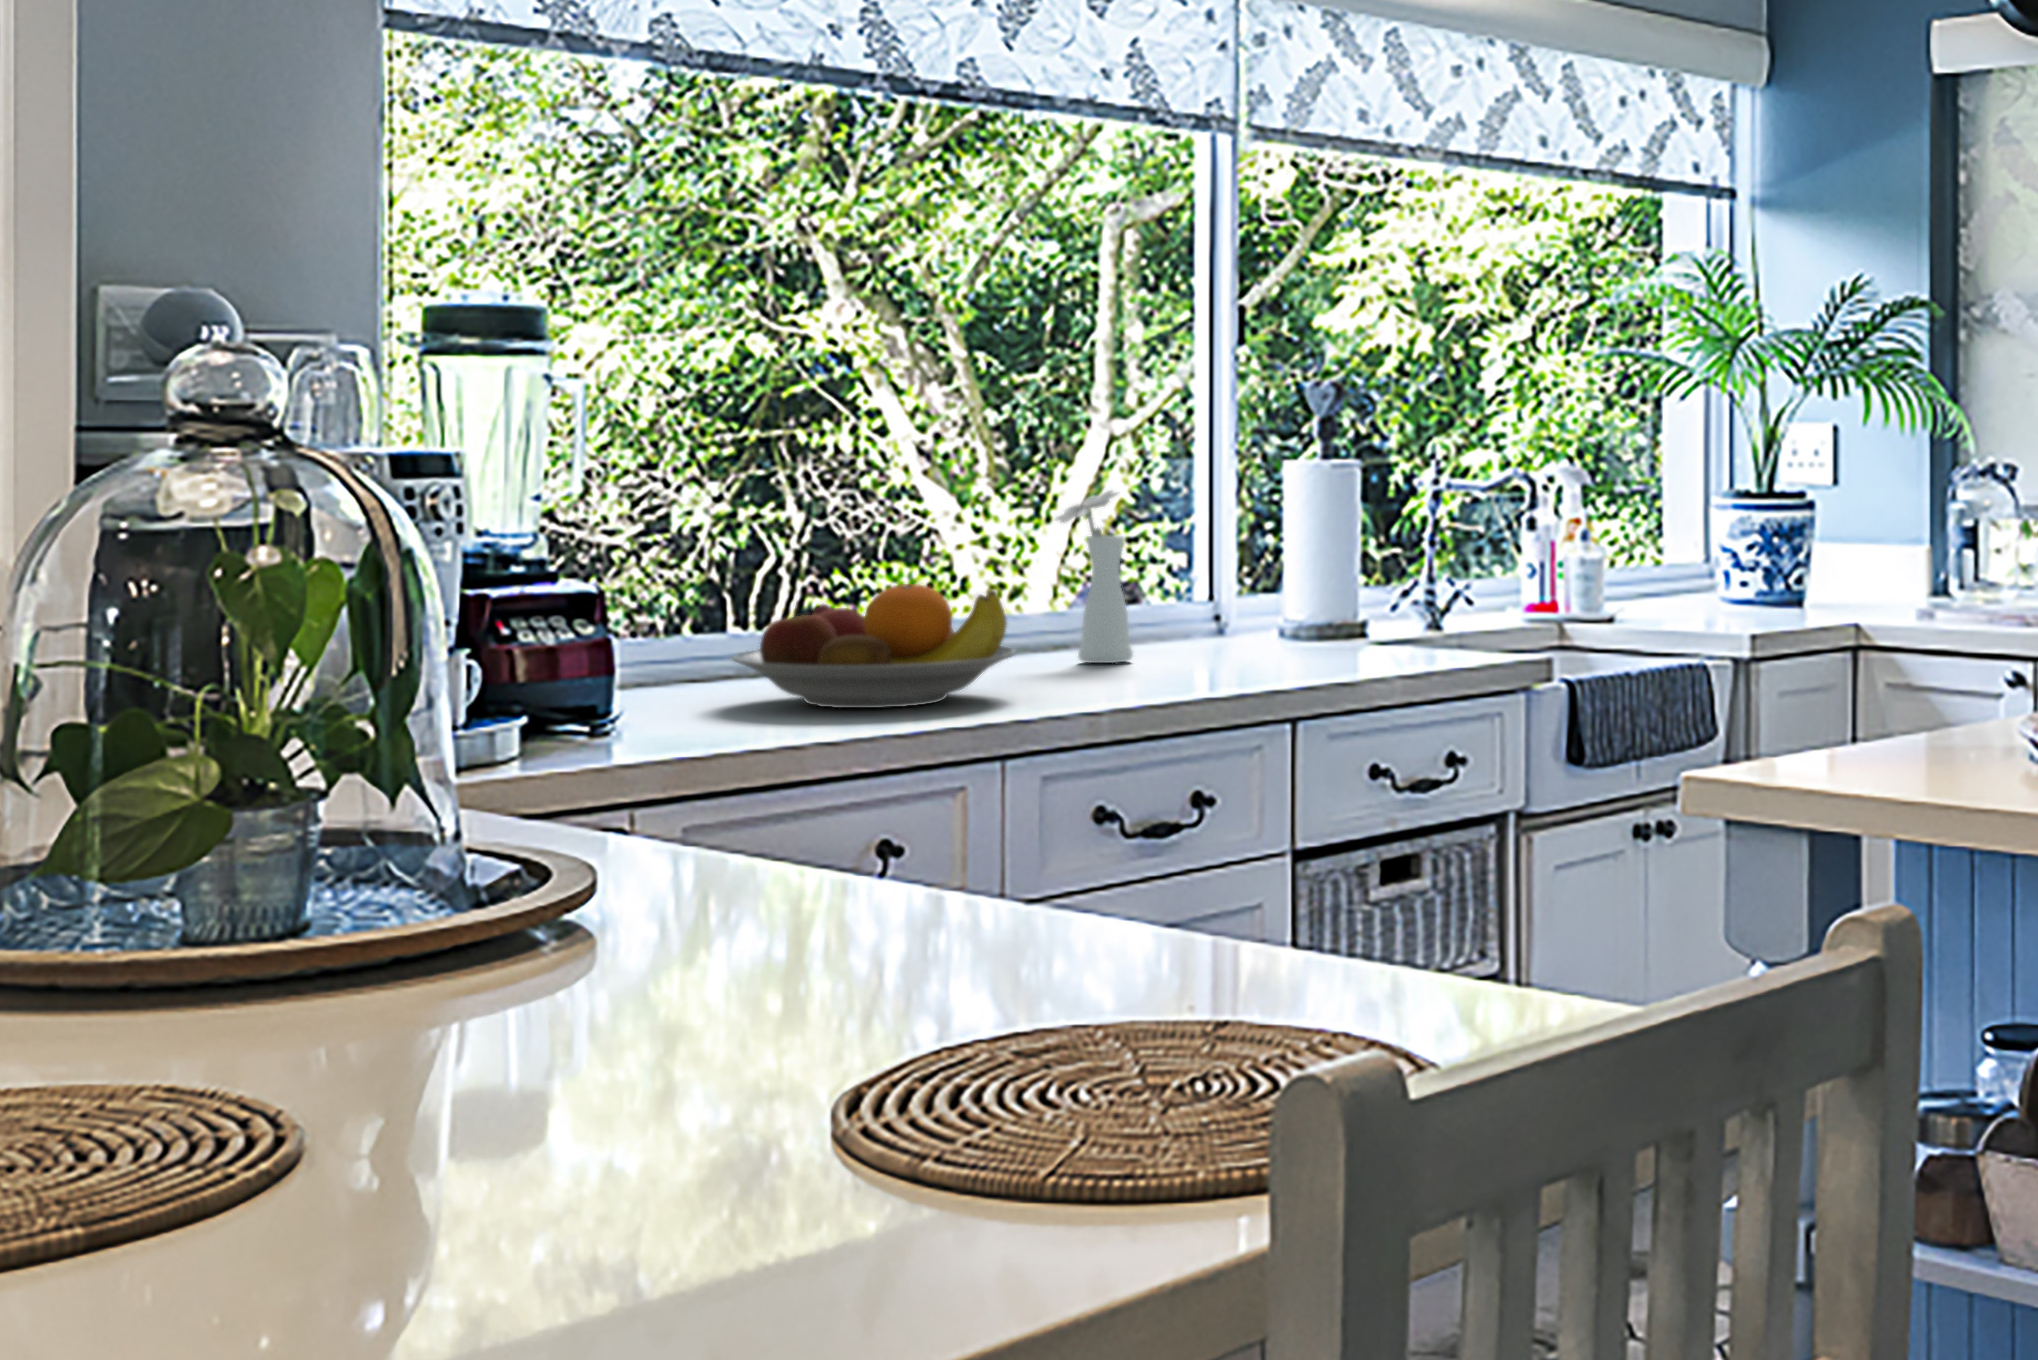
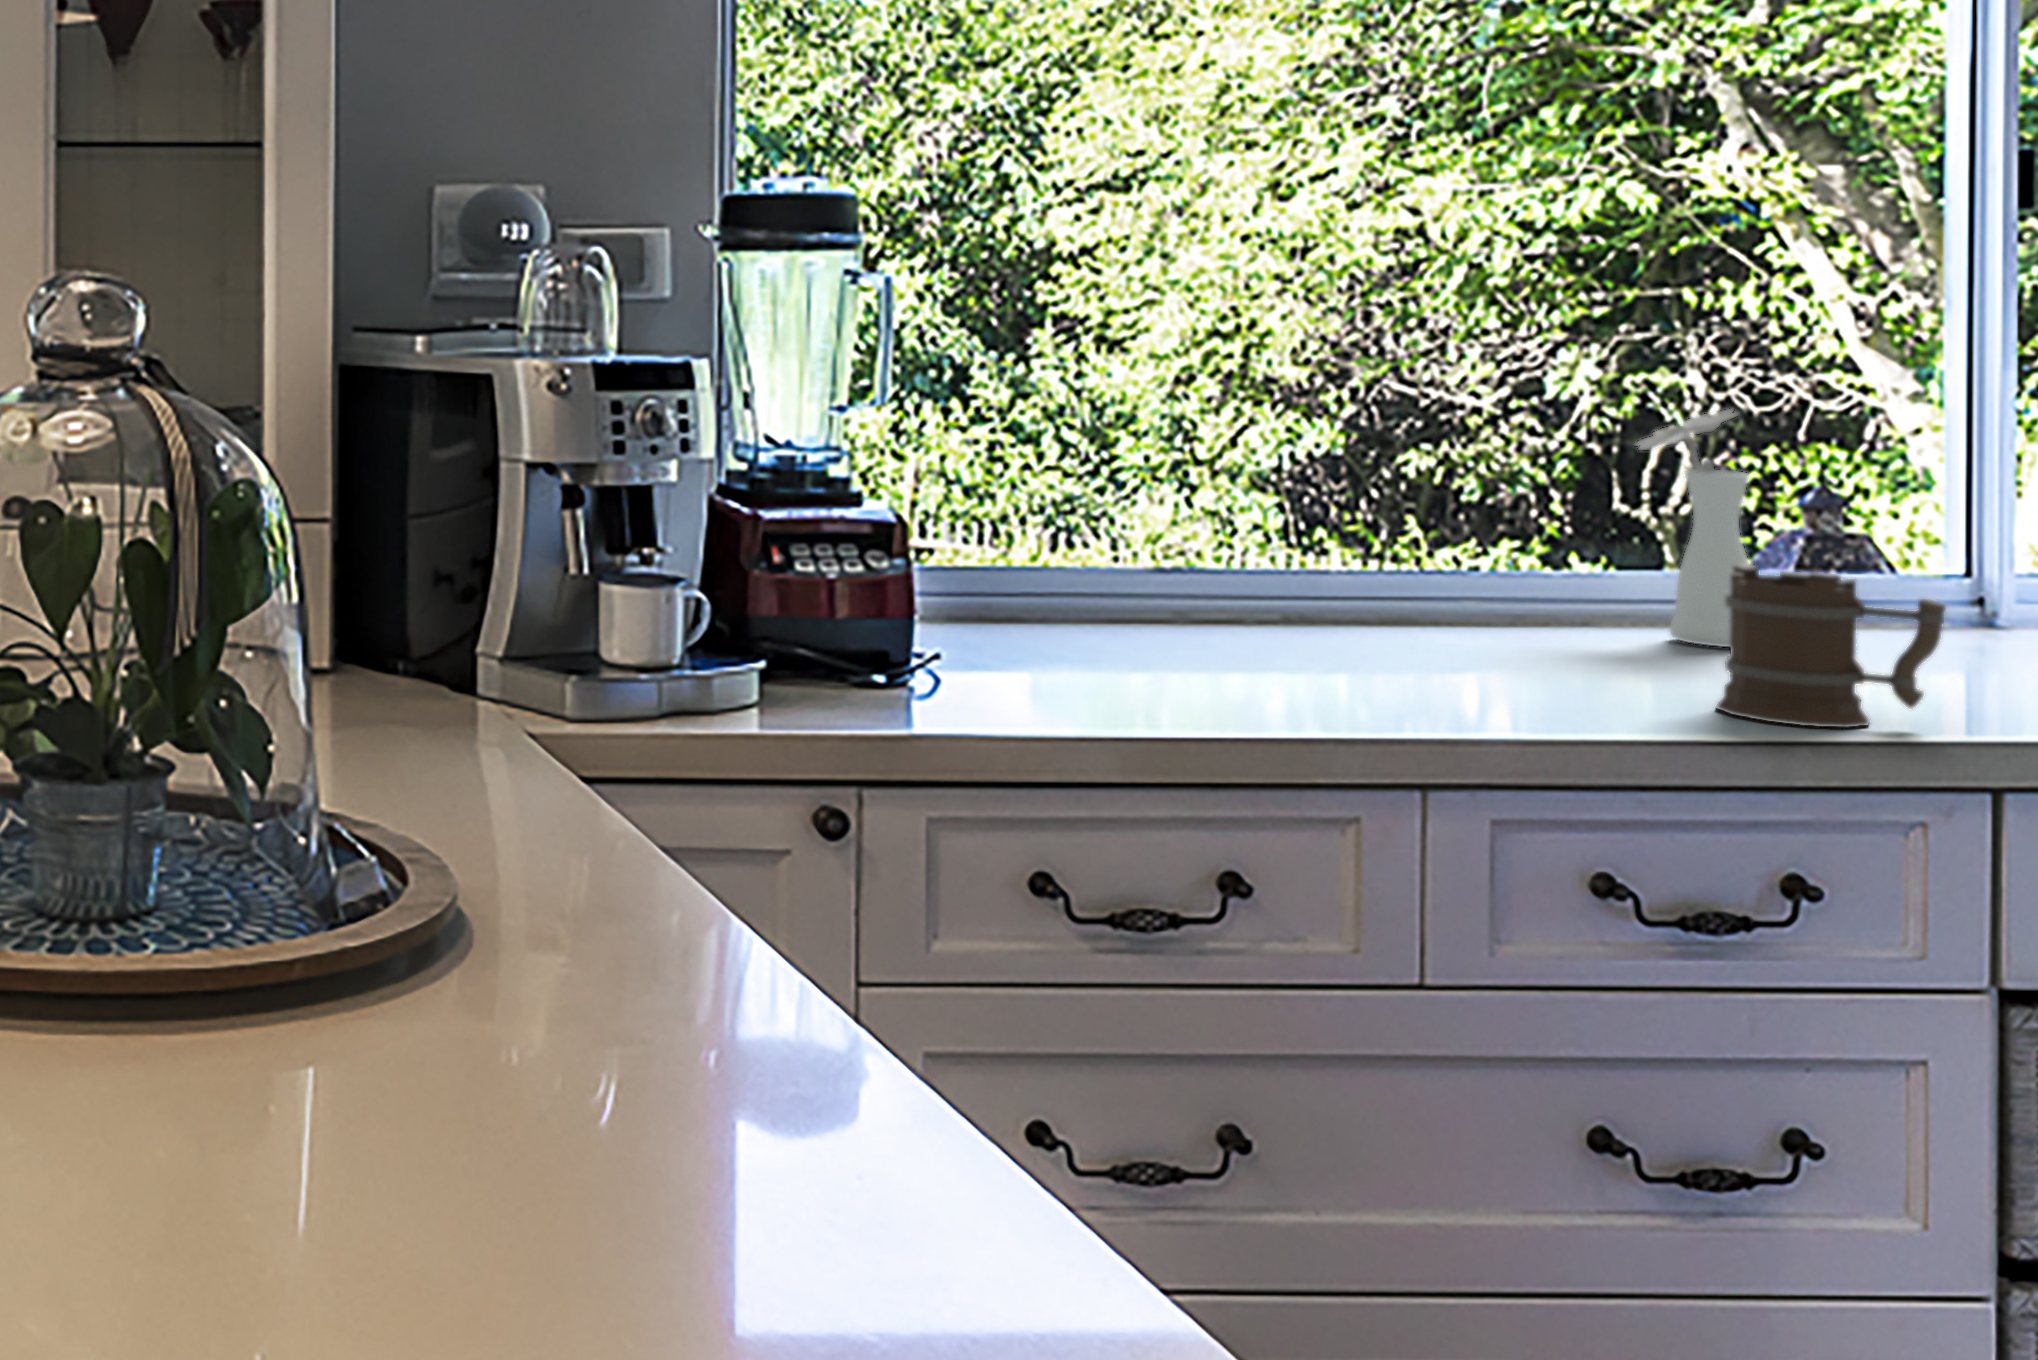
fruit bowl: present [732,584,1015,708] -> none [1095,528,1496,686]
mug: none [1143,588,1265,692] -> present [1717,564,1946,727]

